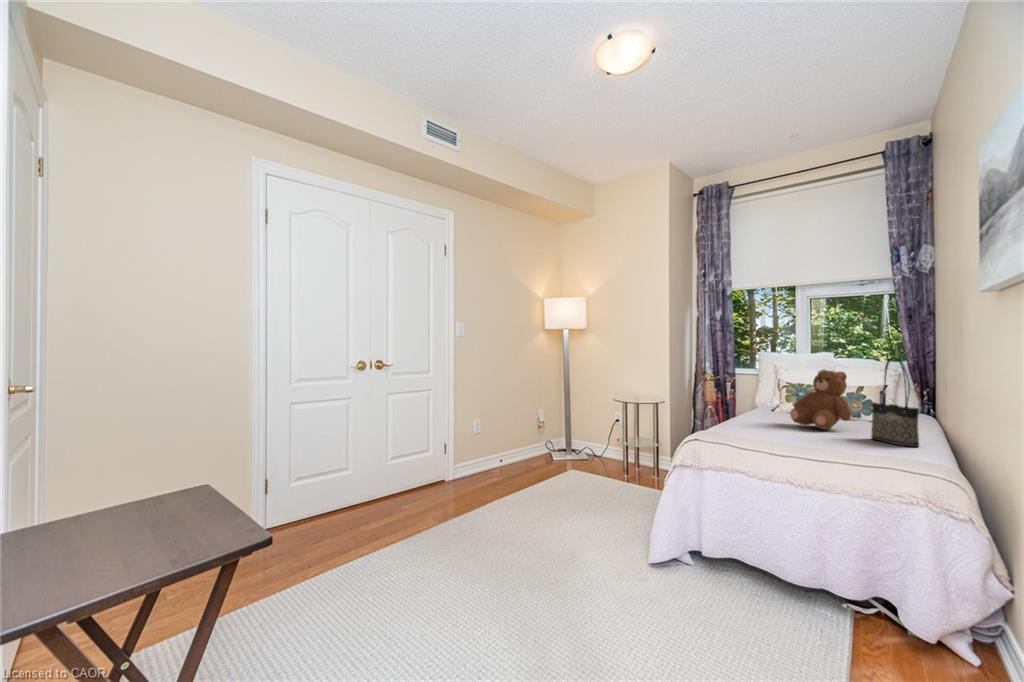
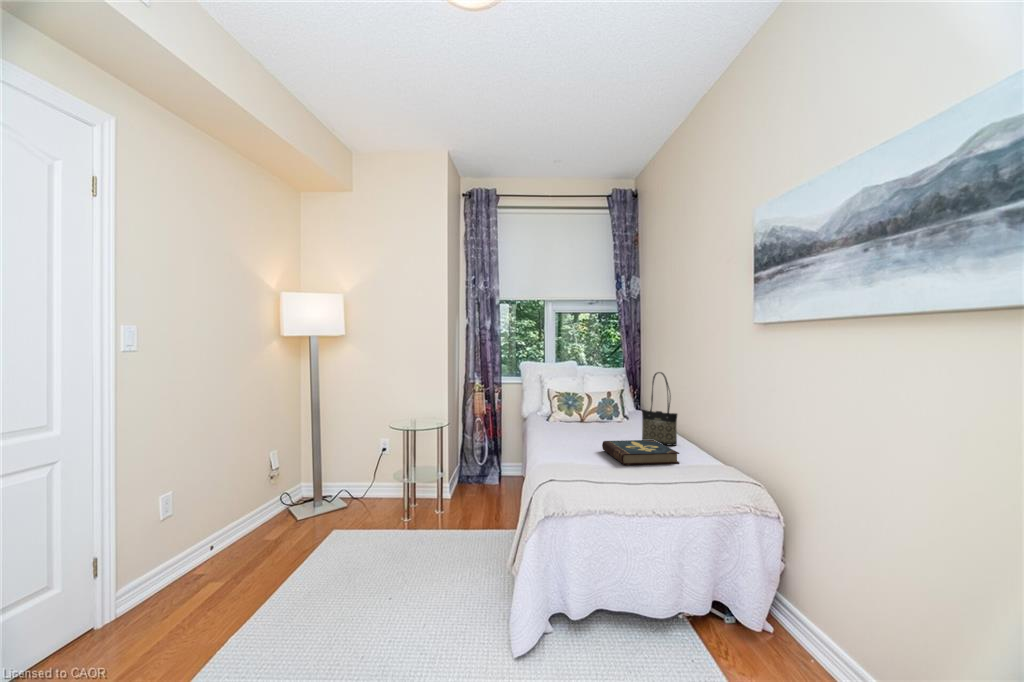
teddy bear: present [790,370,852,429] -> none [576,381,623,437]
book: none [804,431,895,464] -> present [602,440,679,465]

